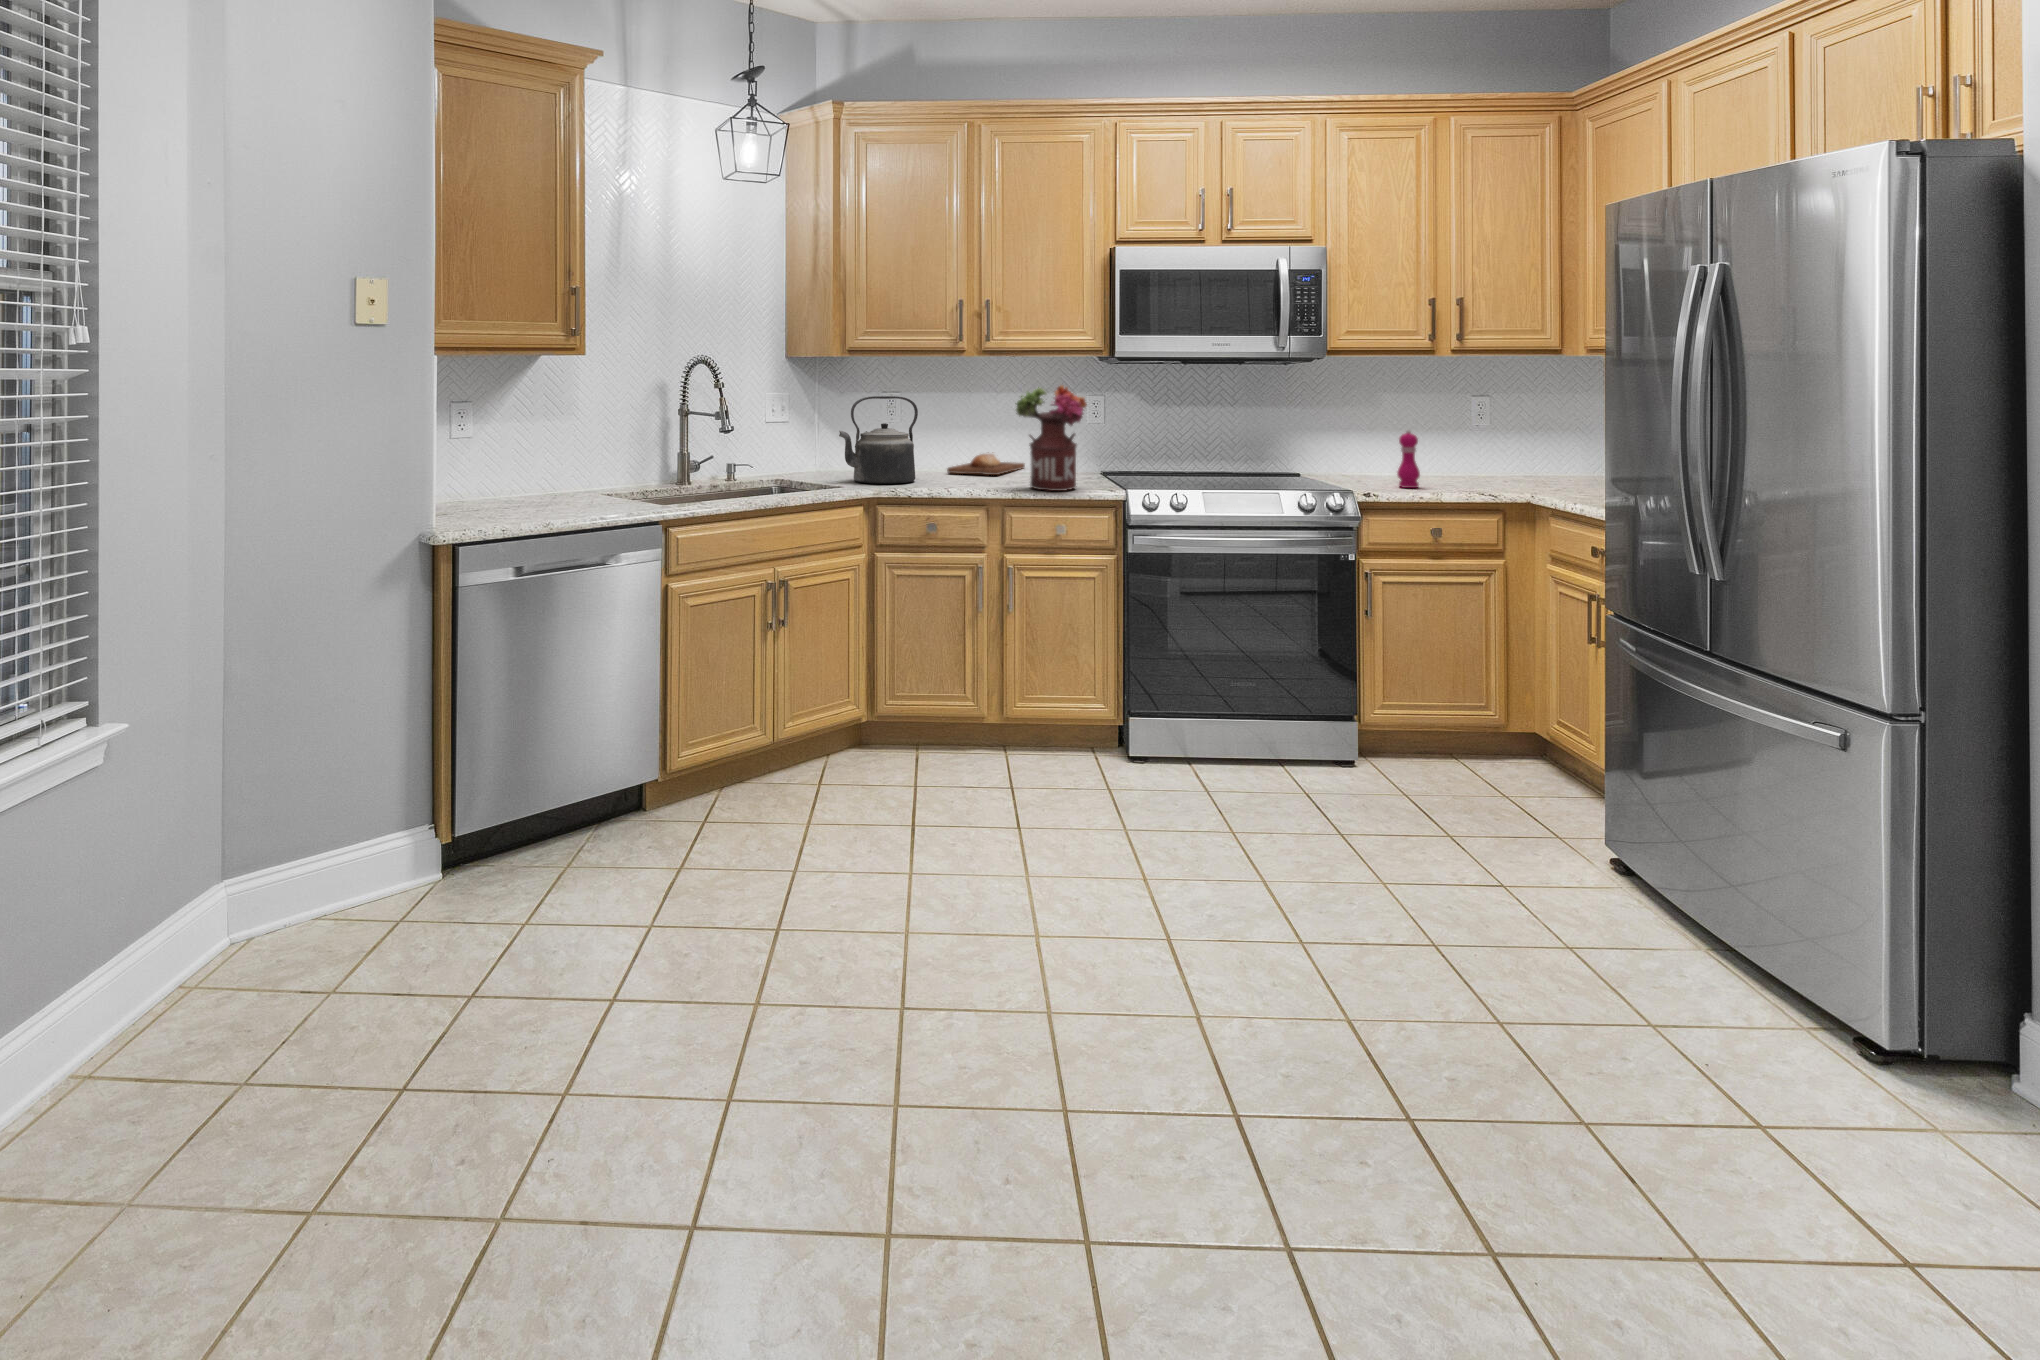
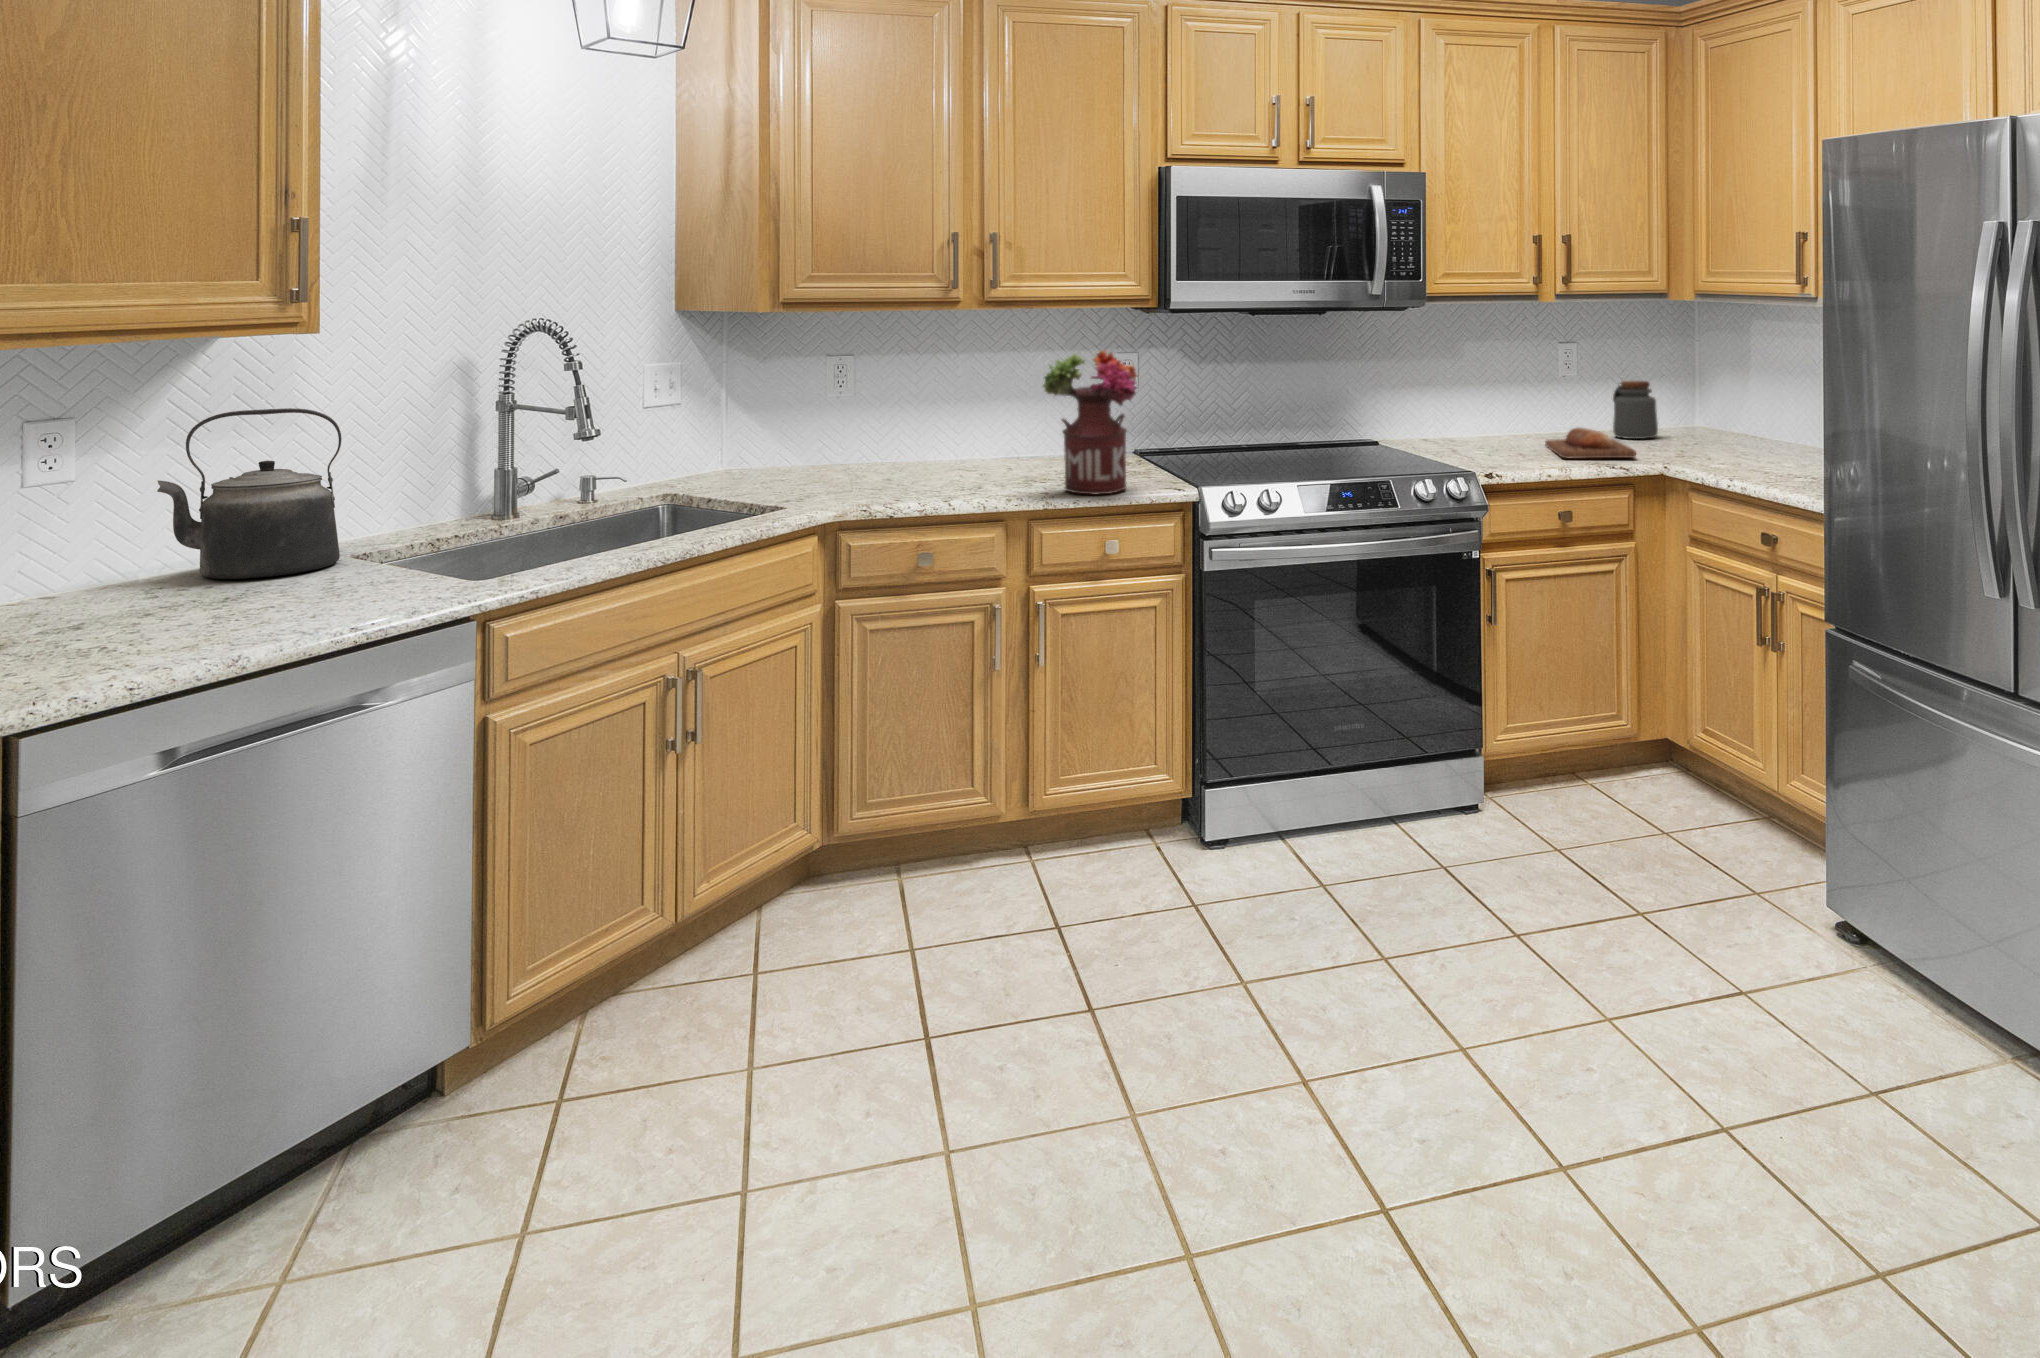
kettle: present [839,396,918,484] -> present [157,408,341,579]
jar: none [1517,427,1558,477] -> present [1613,381,1658,439]
pepper mill: present [1397,429,1420,488] -> none [1506,390,1533,463]
bread loaf: present [947,454,1025,475] -> present [1545,428,1636,458]

